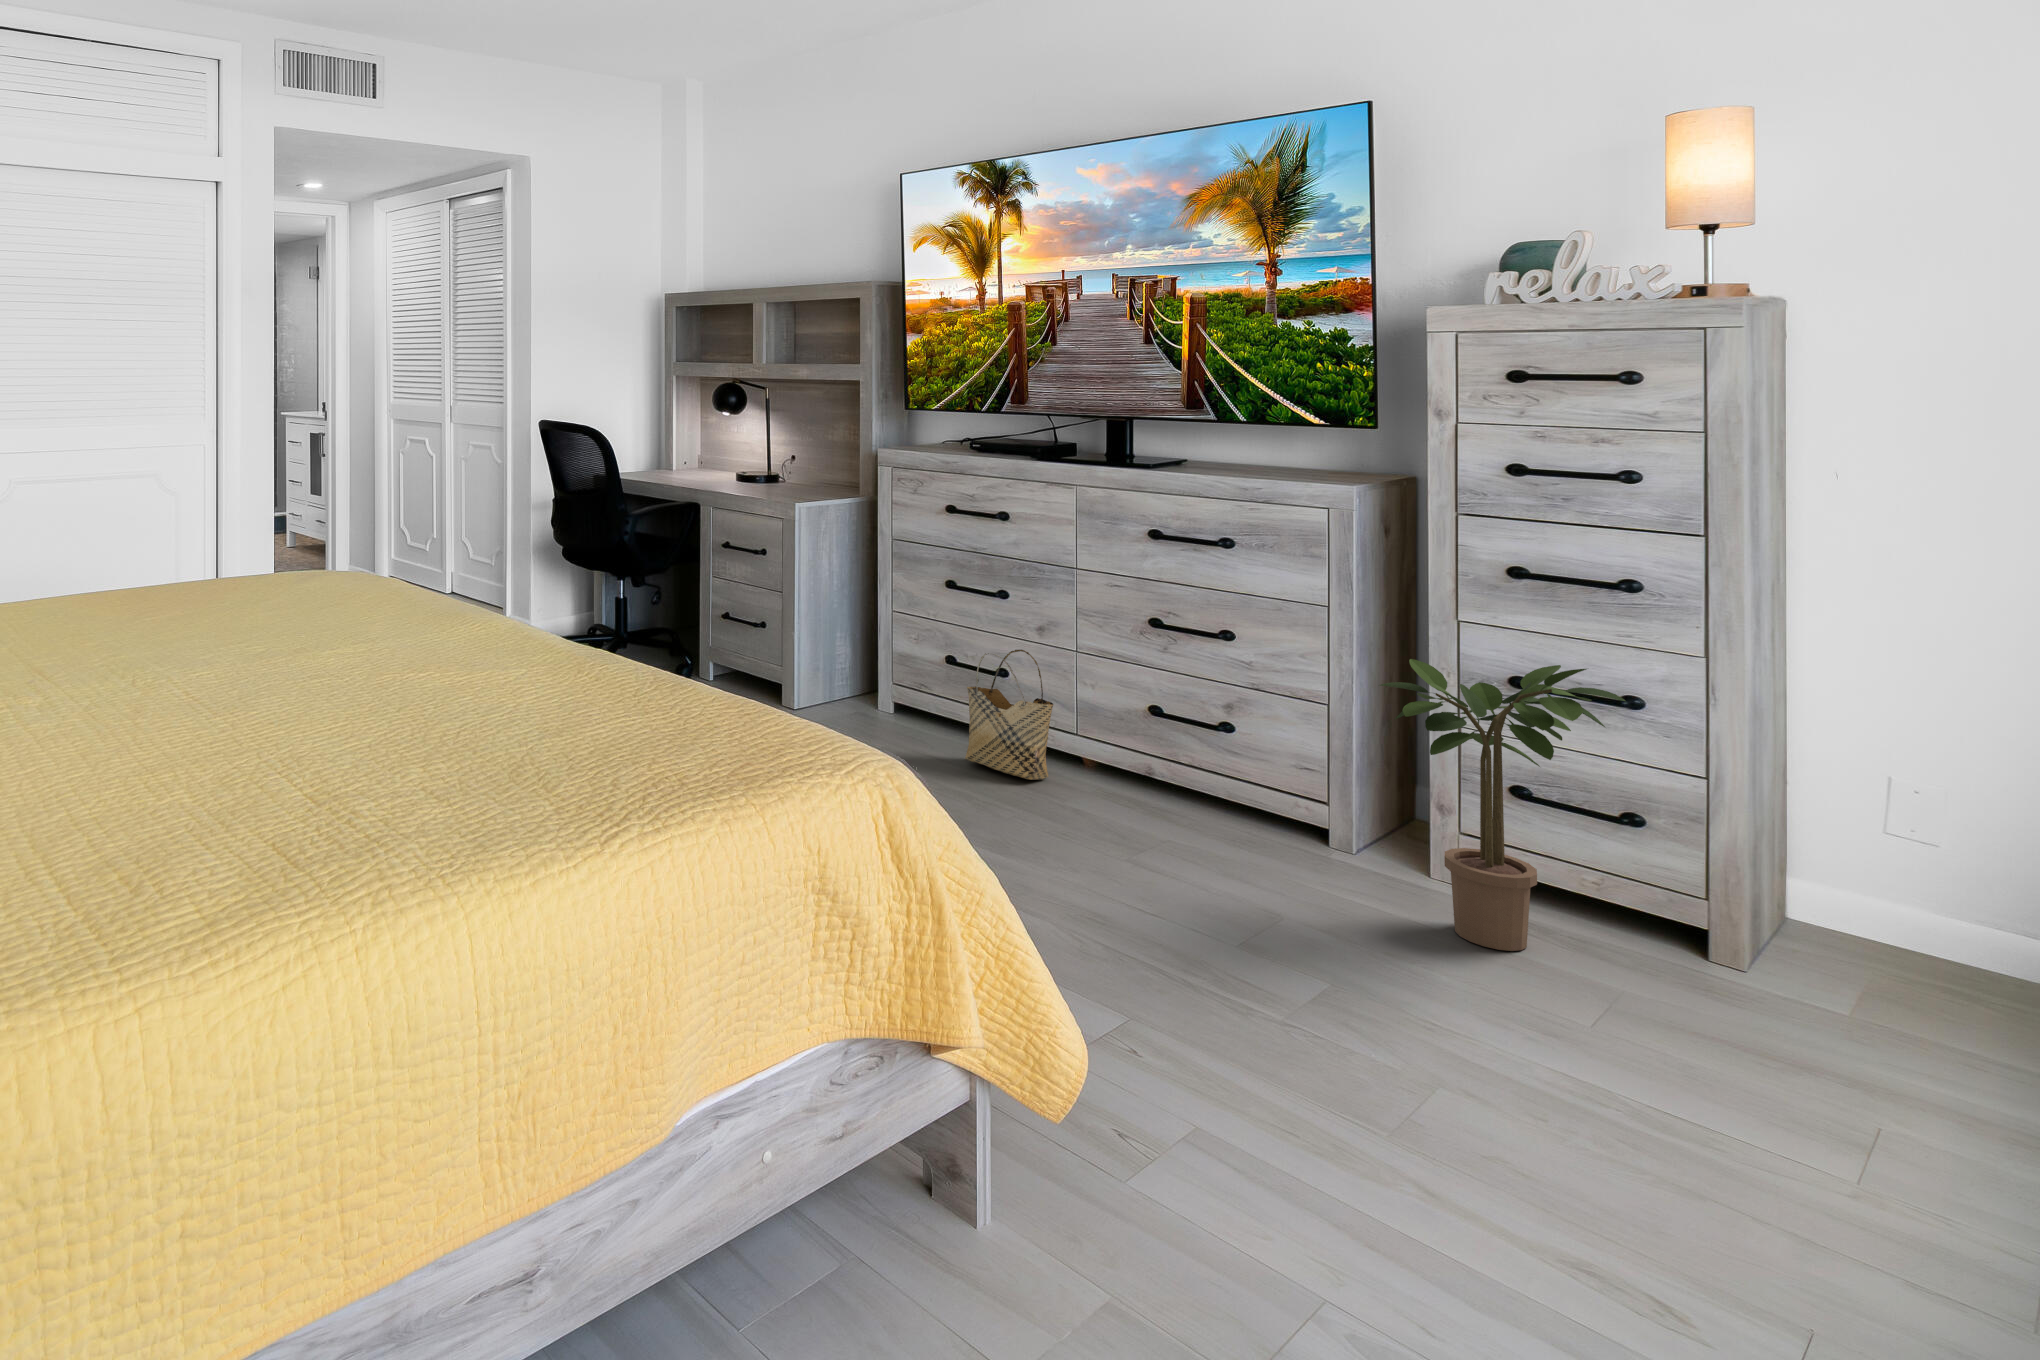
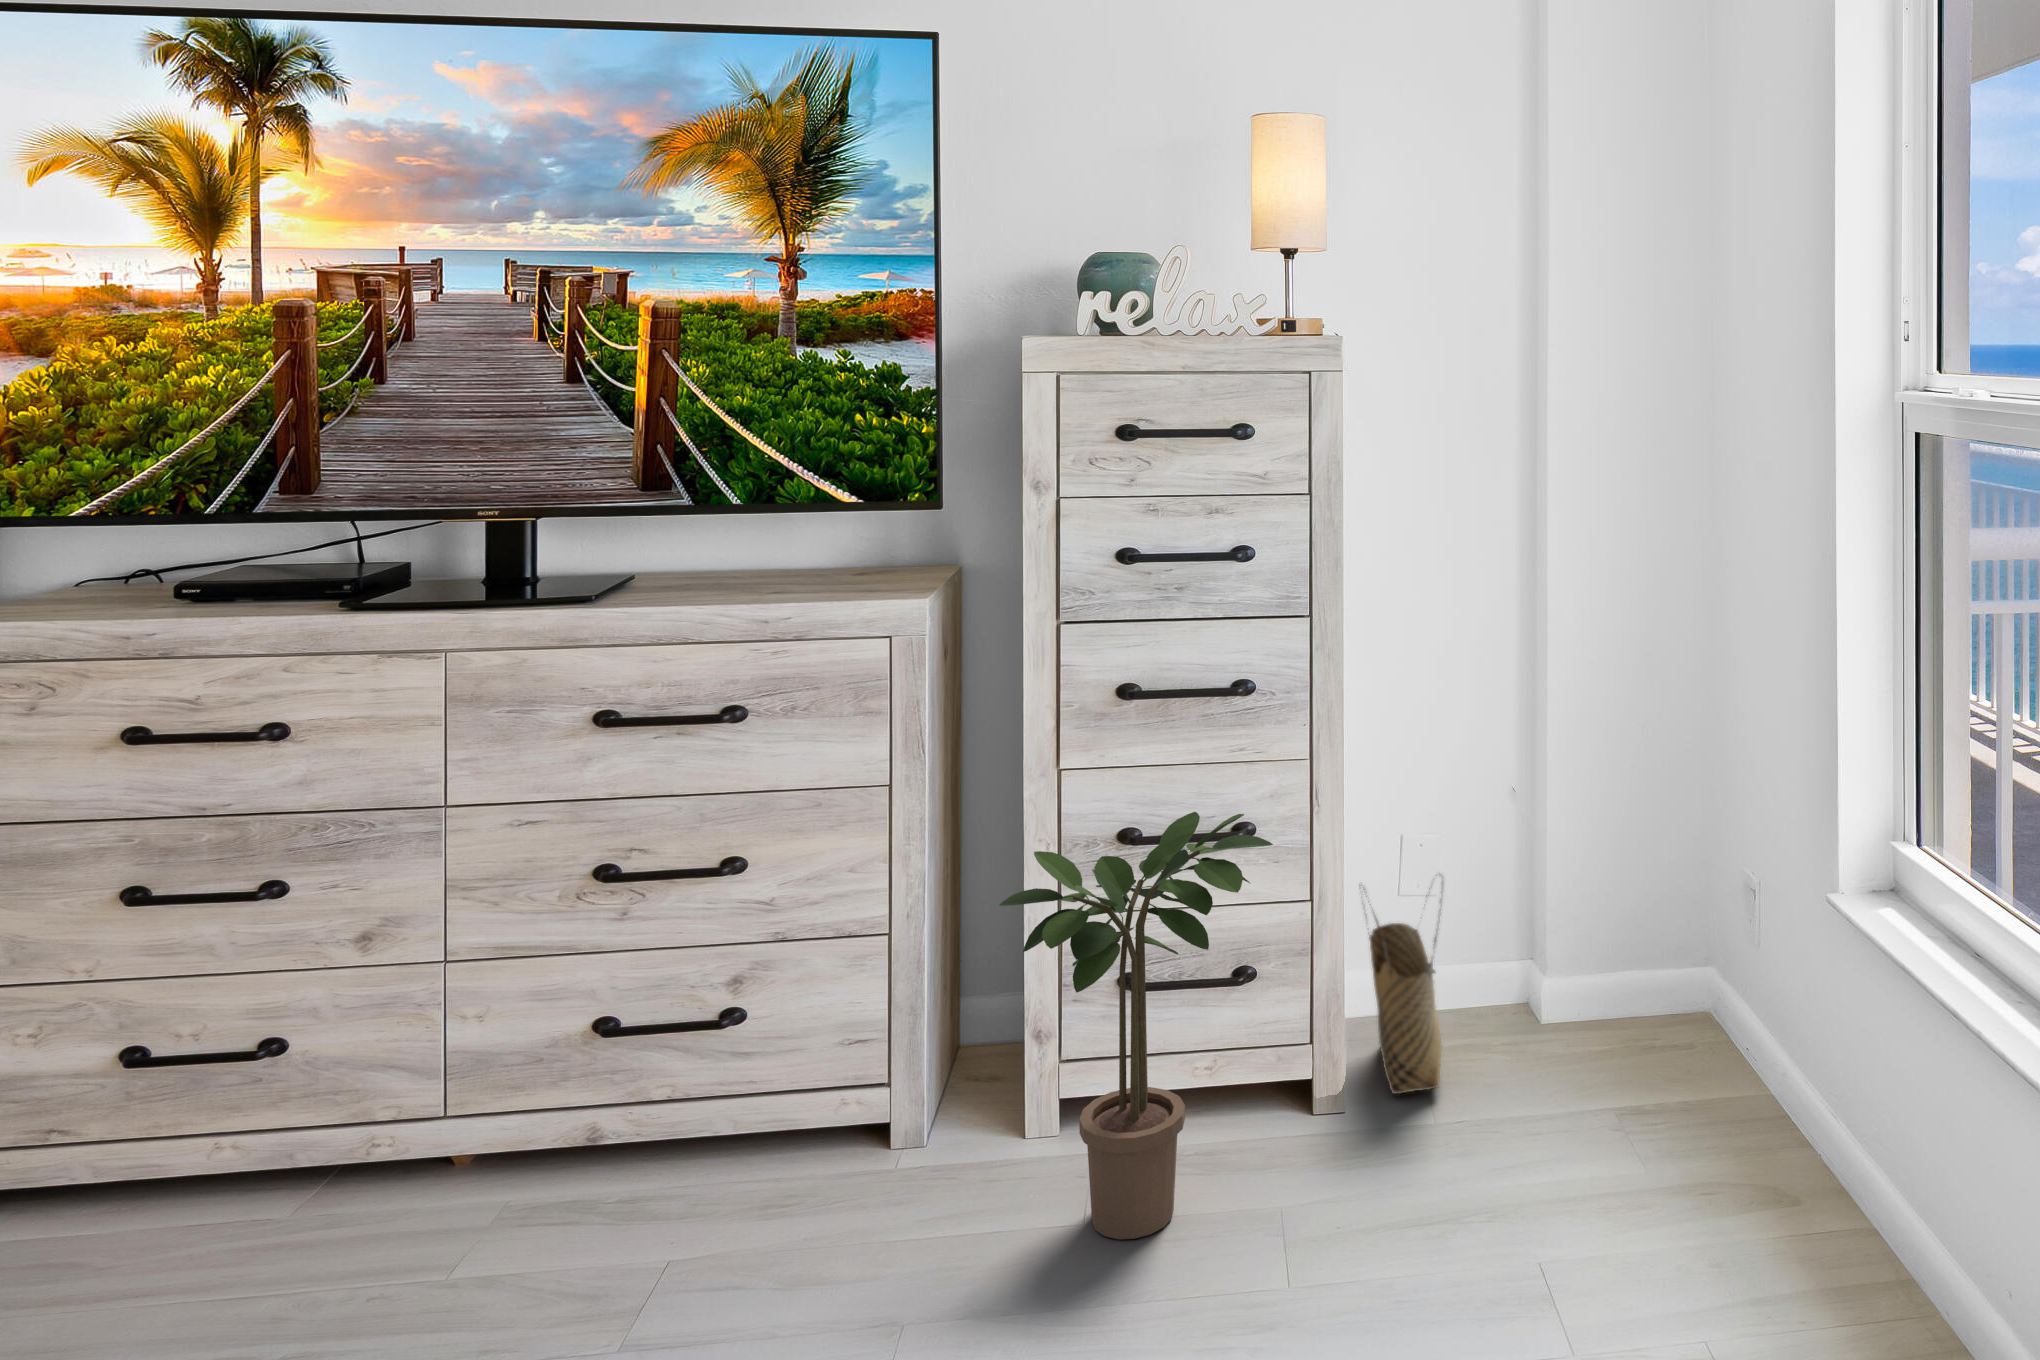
woven basket: present [965,650,1053,780] -> present [1363,875,1443,1094]

